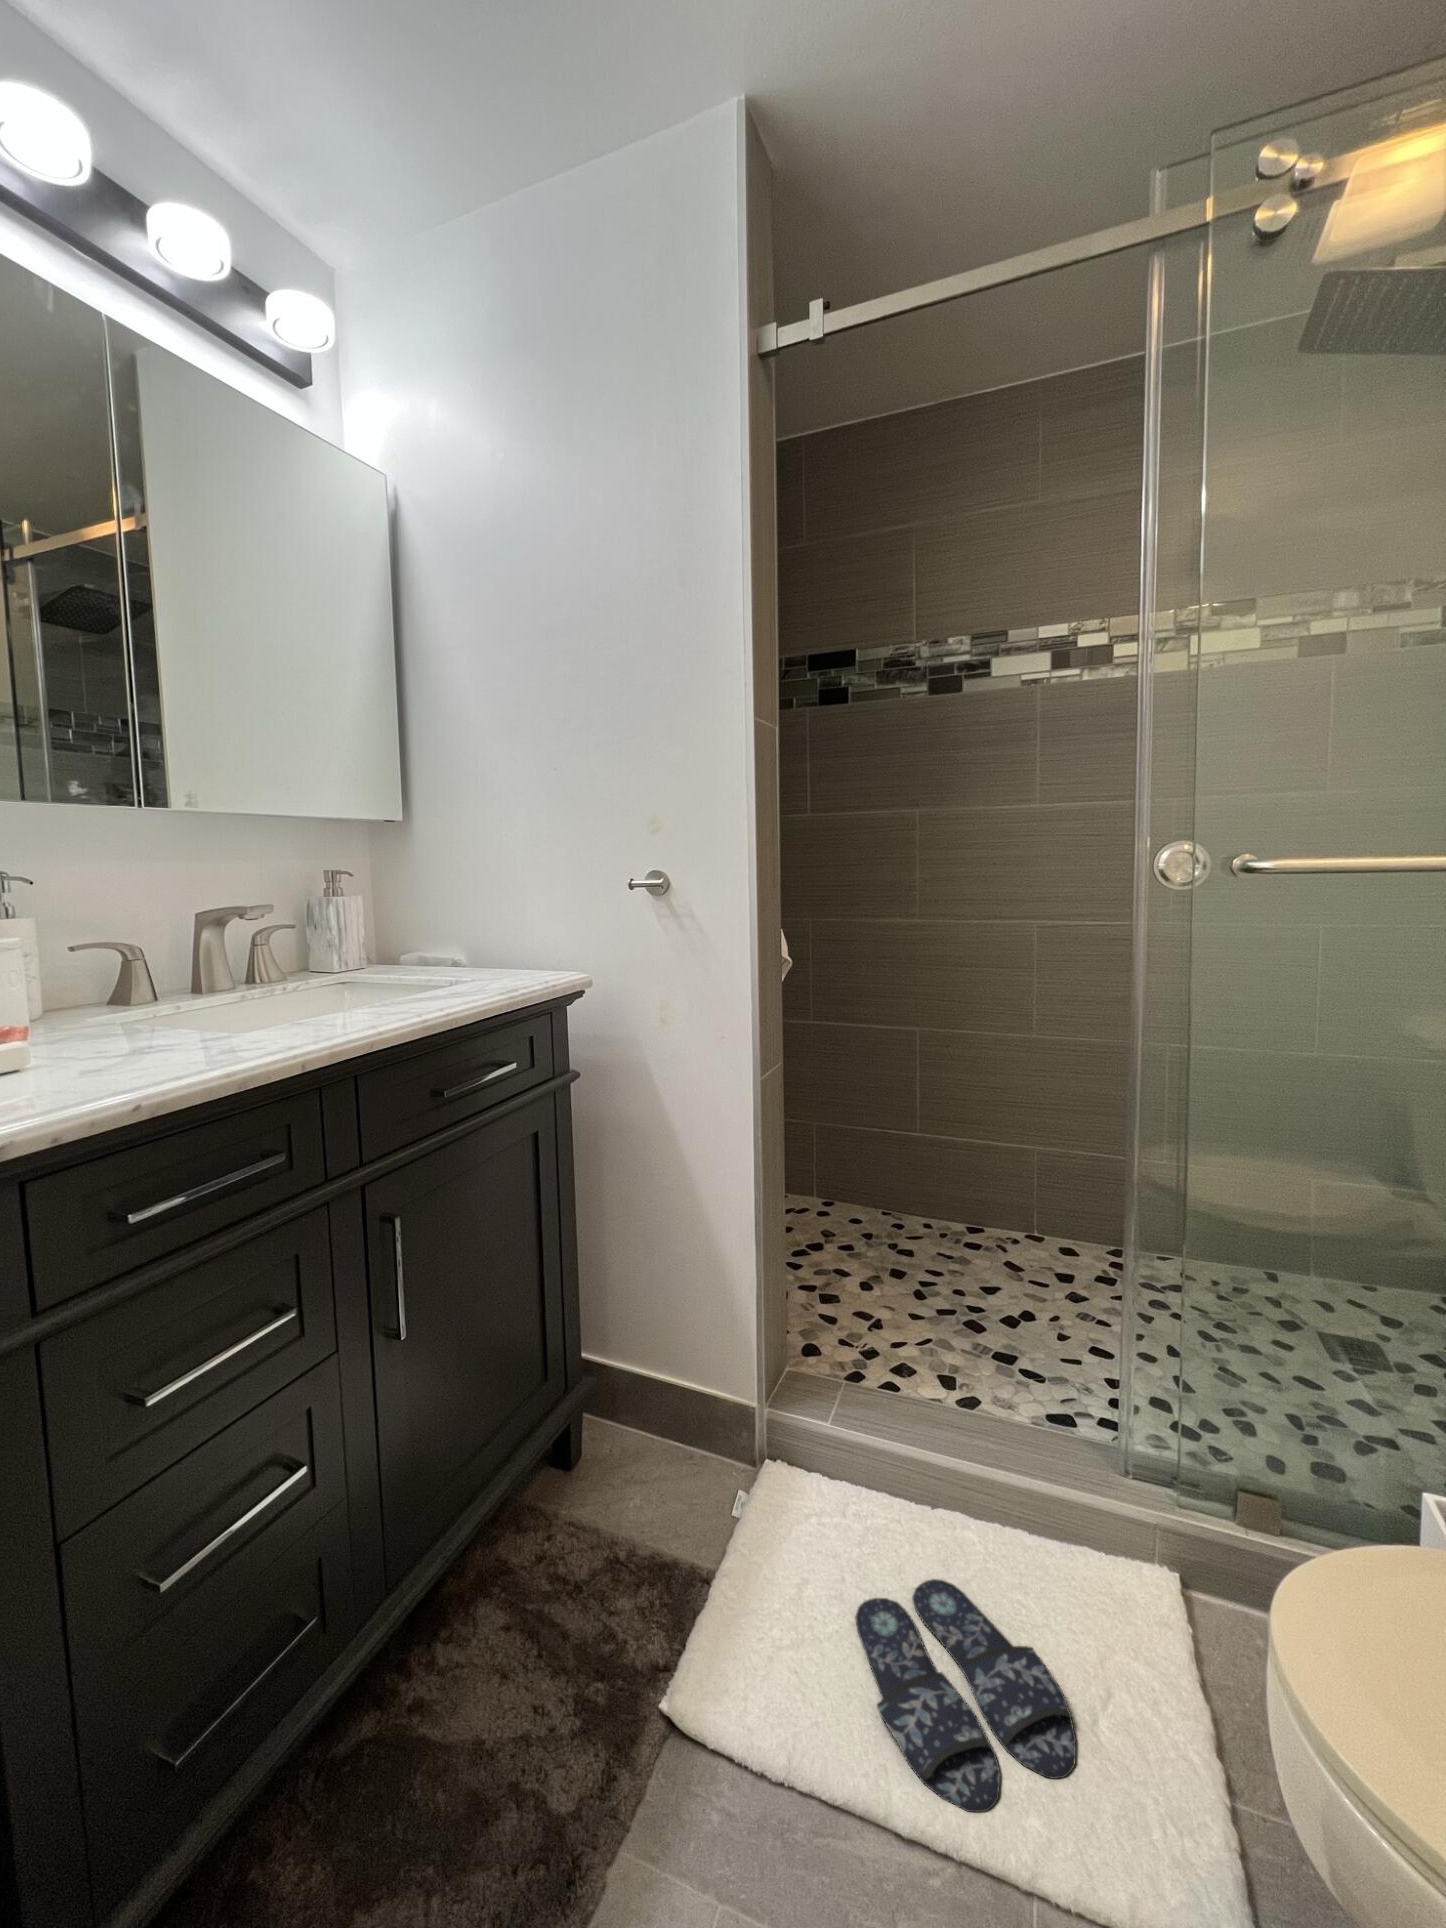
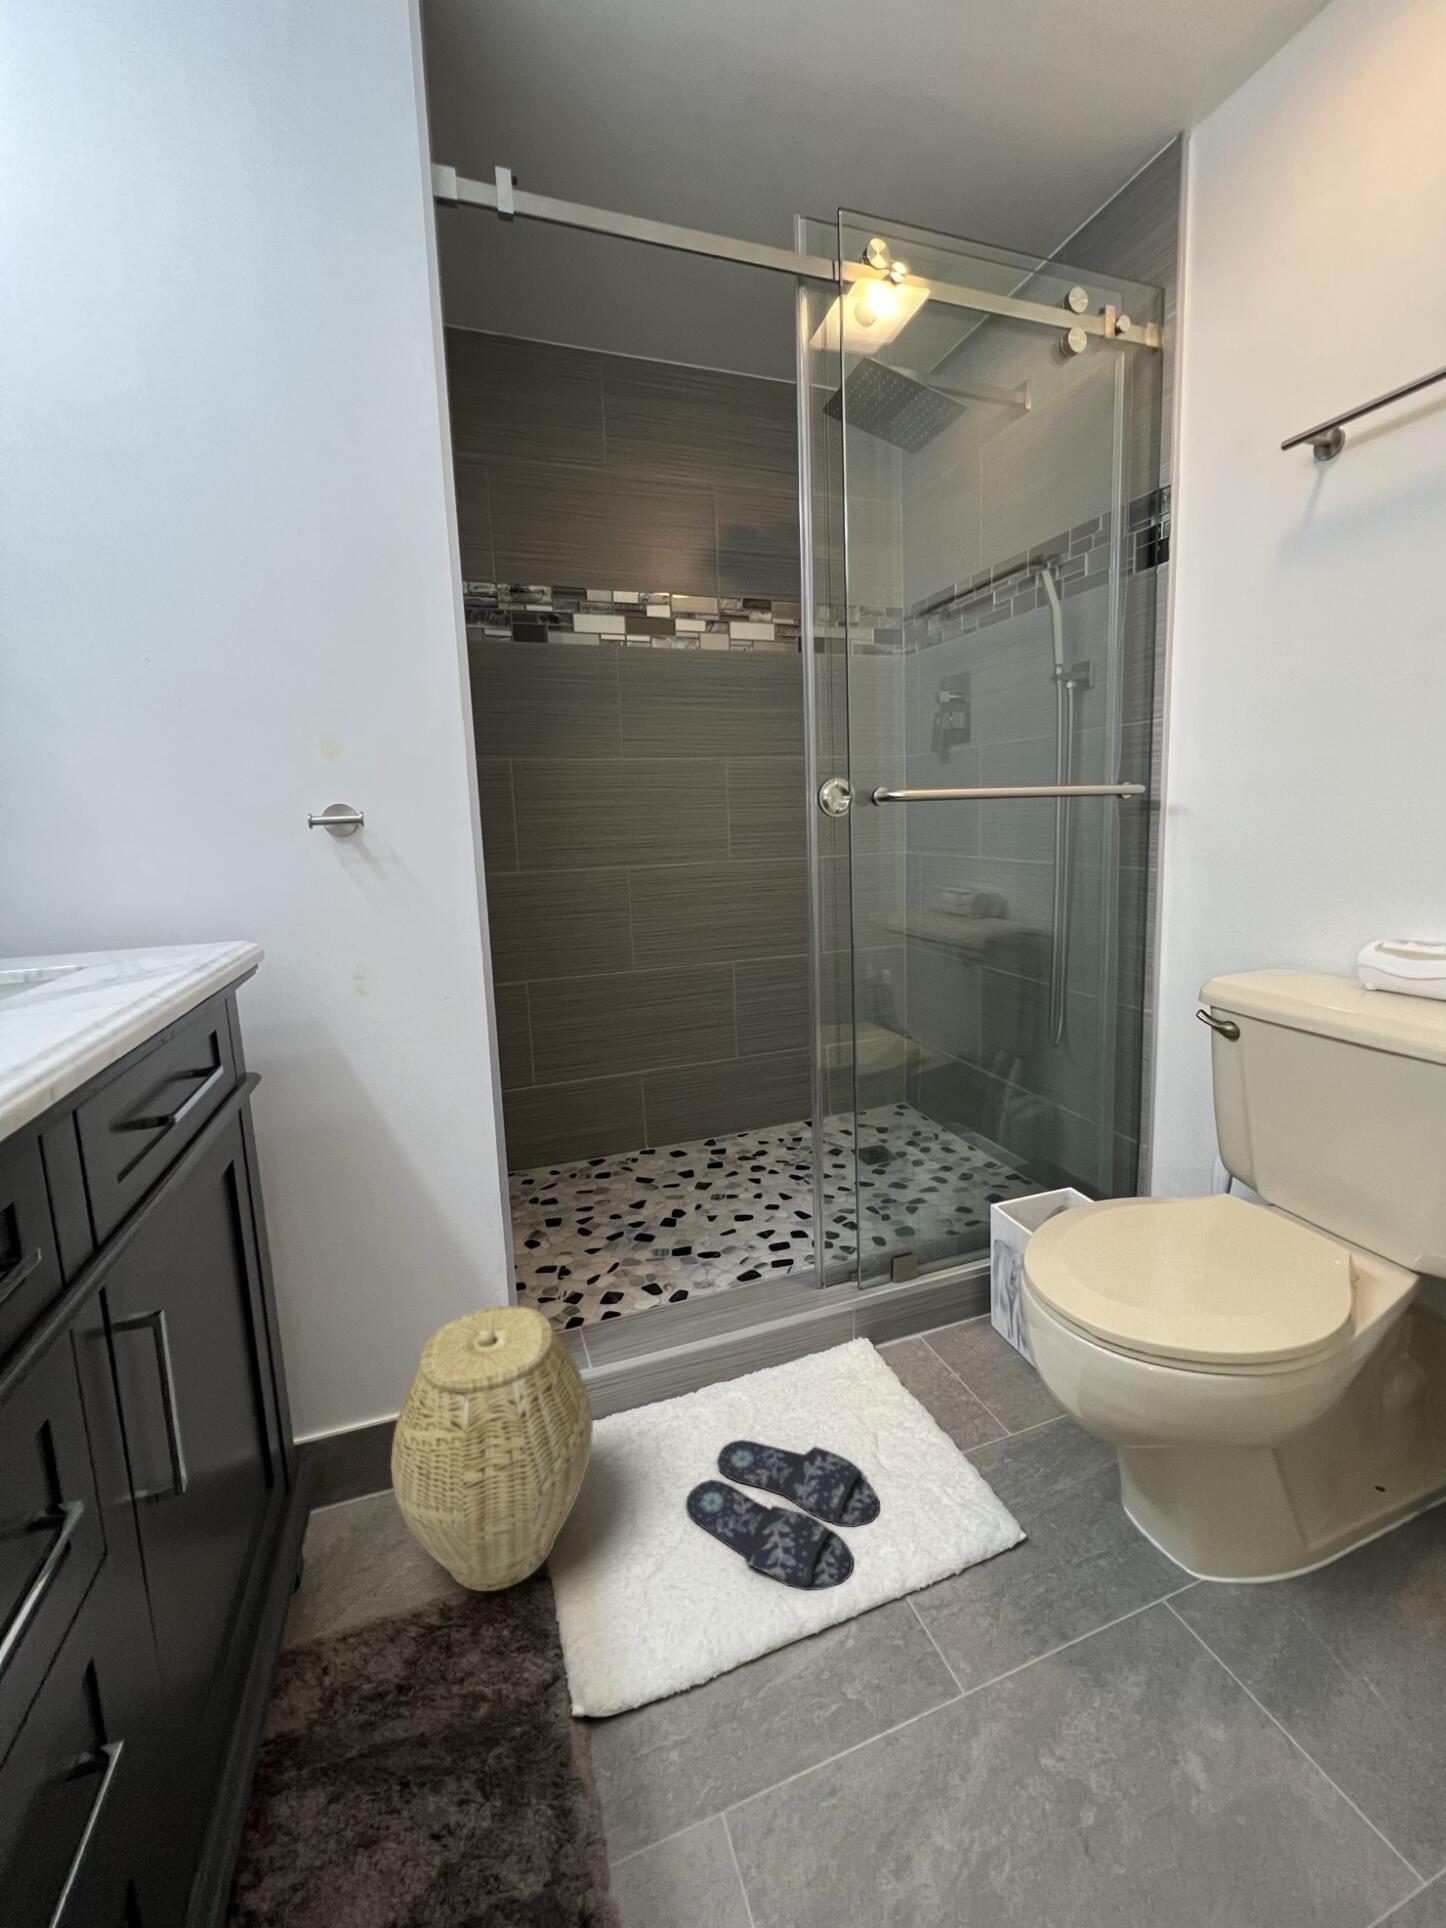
woven basket: none [611,1311,784,1572] -> present [391,1306,593,1591]

